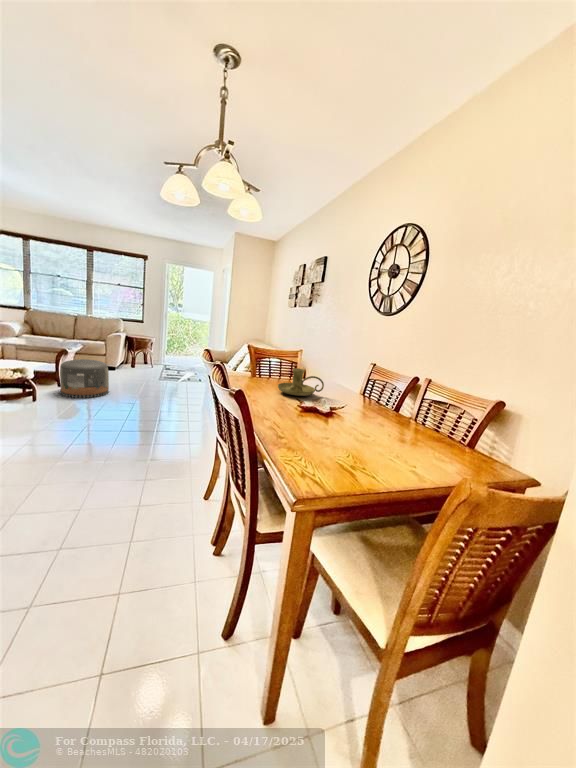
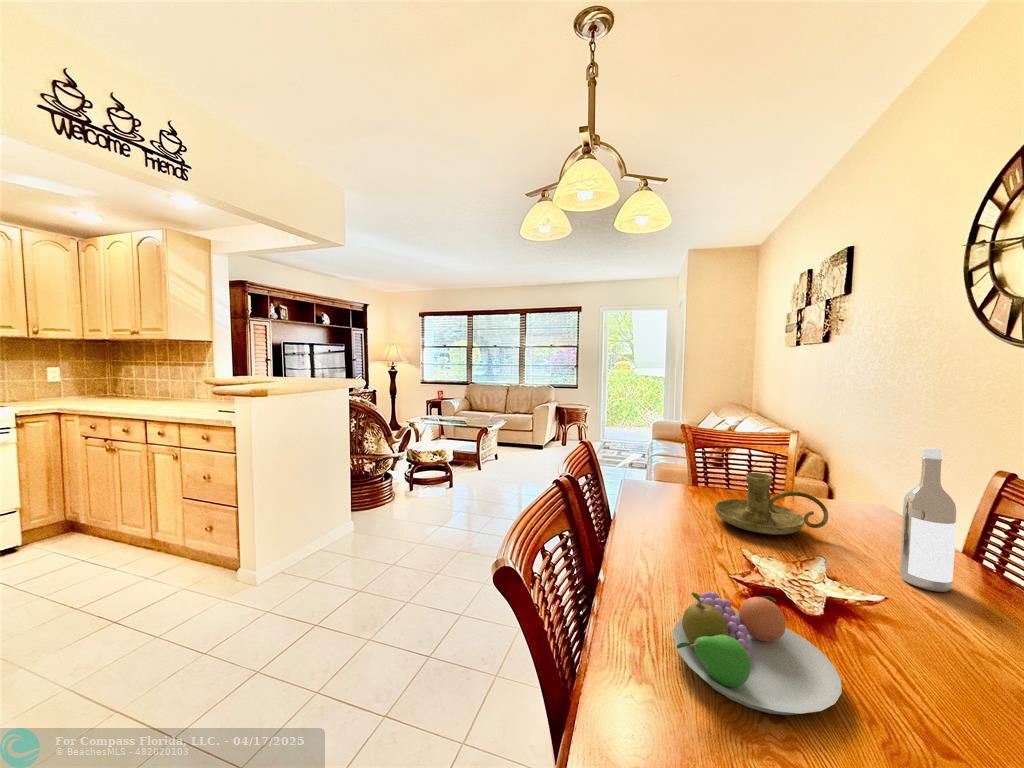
wine bottle: none [349,353,368,408] -> present [900,447,956,592]
pouf: present [60,359,109,398] -> none [475,439,524,487]
fruit bowl: none [290,411,348,446] -> present [673,592,842,715]

